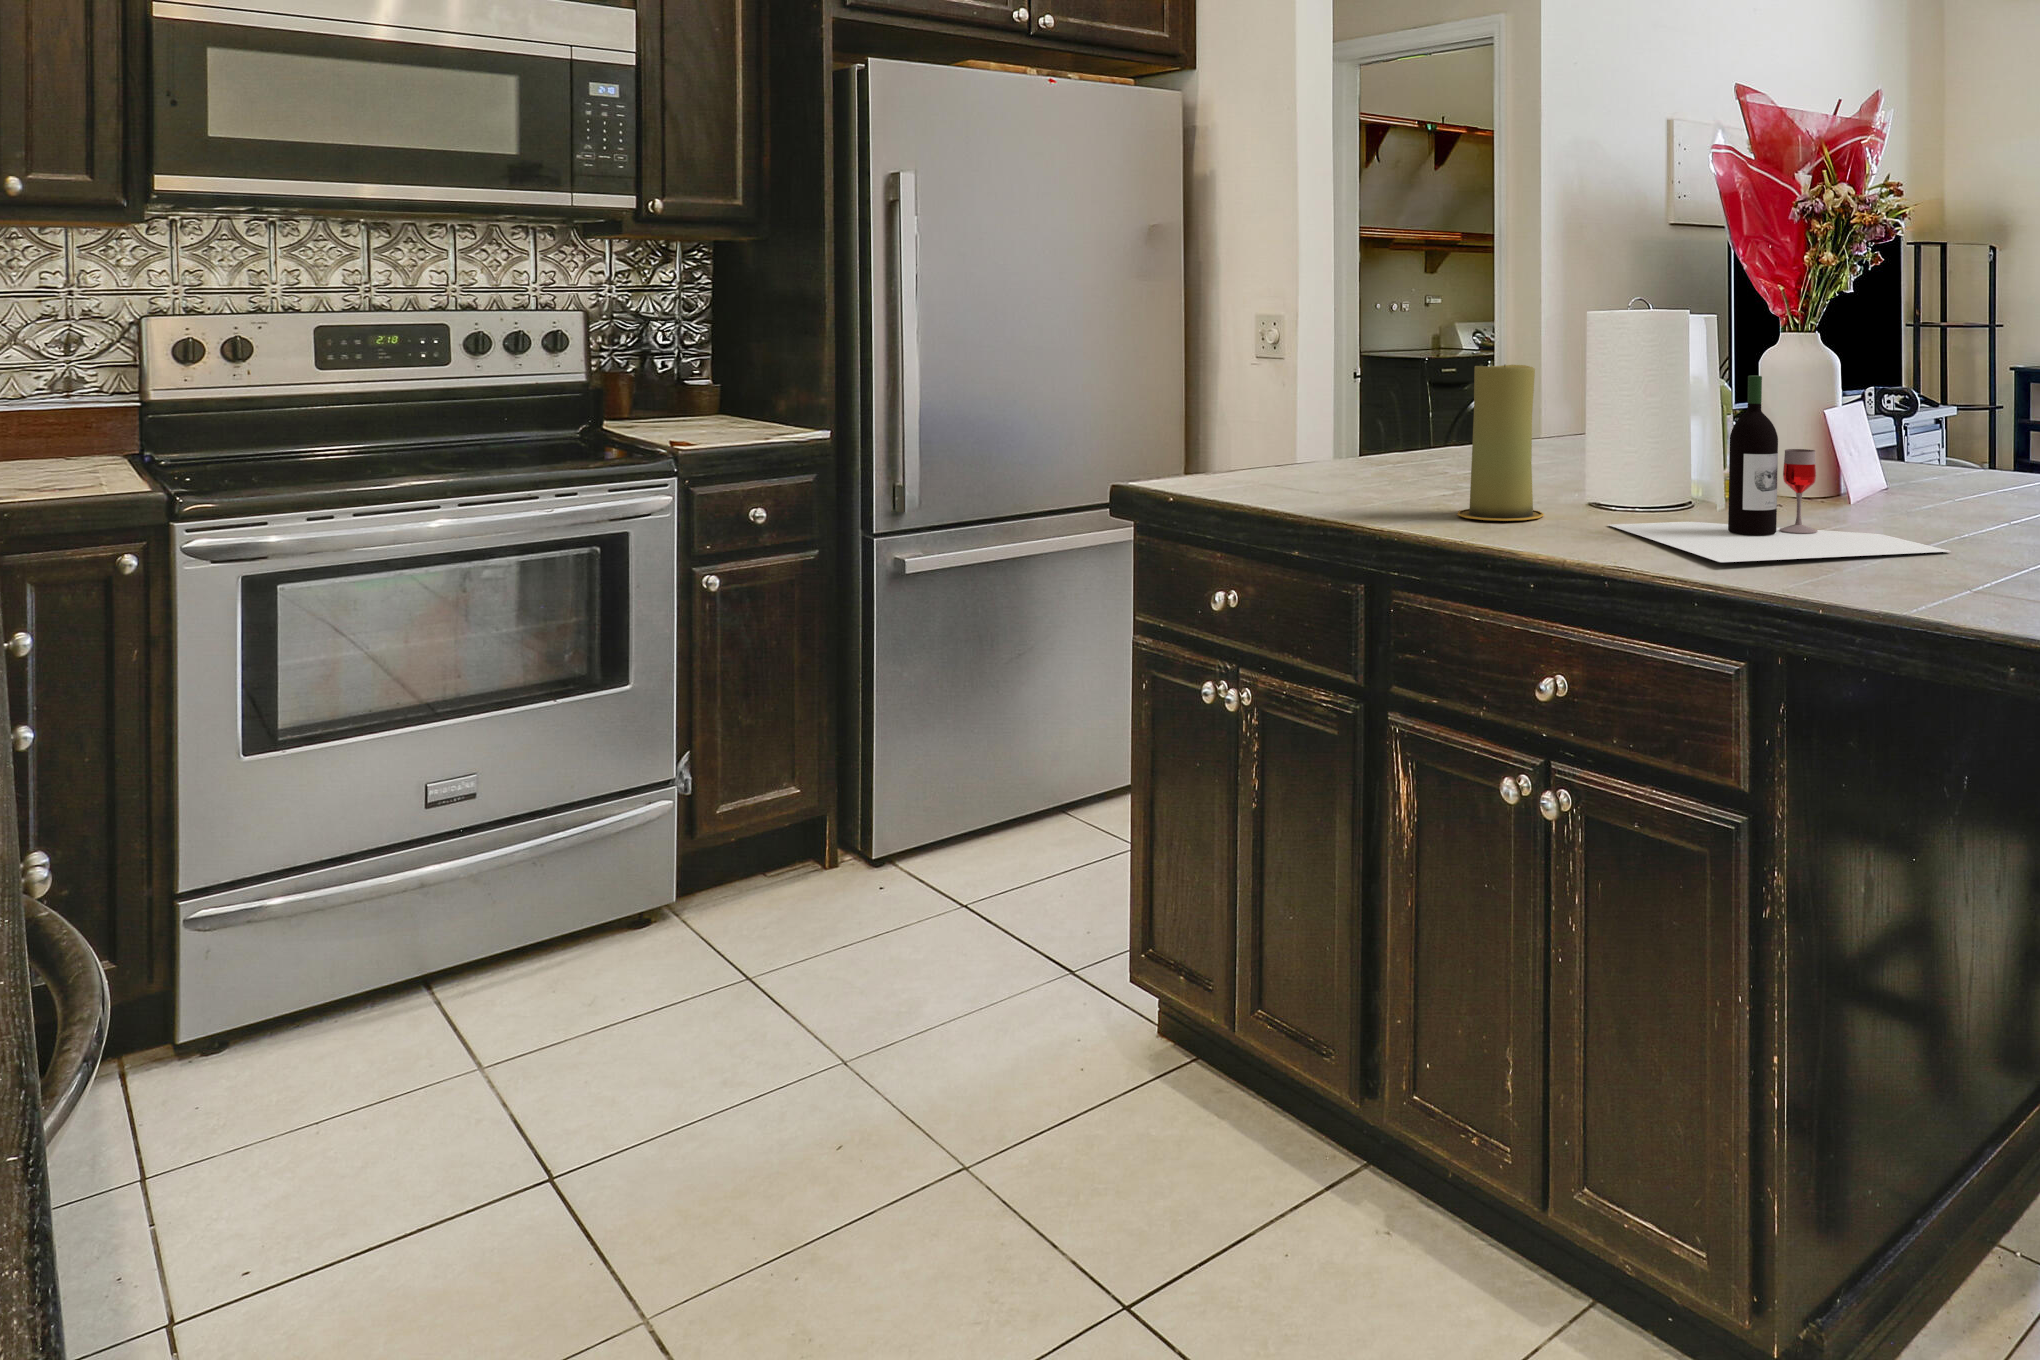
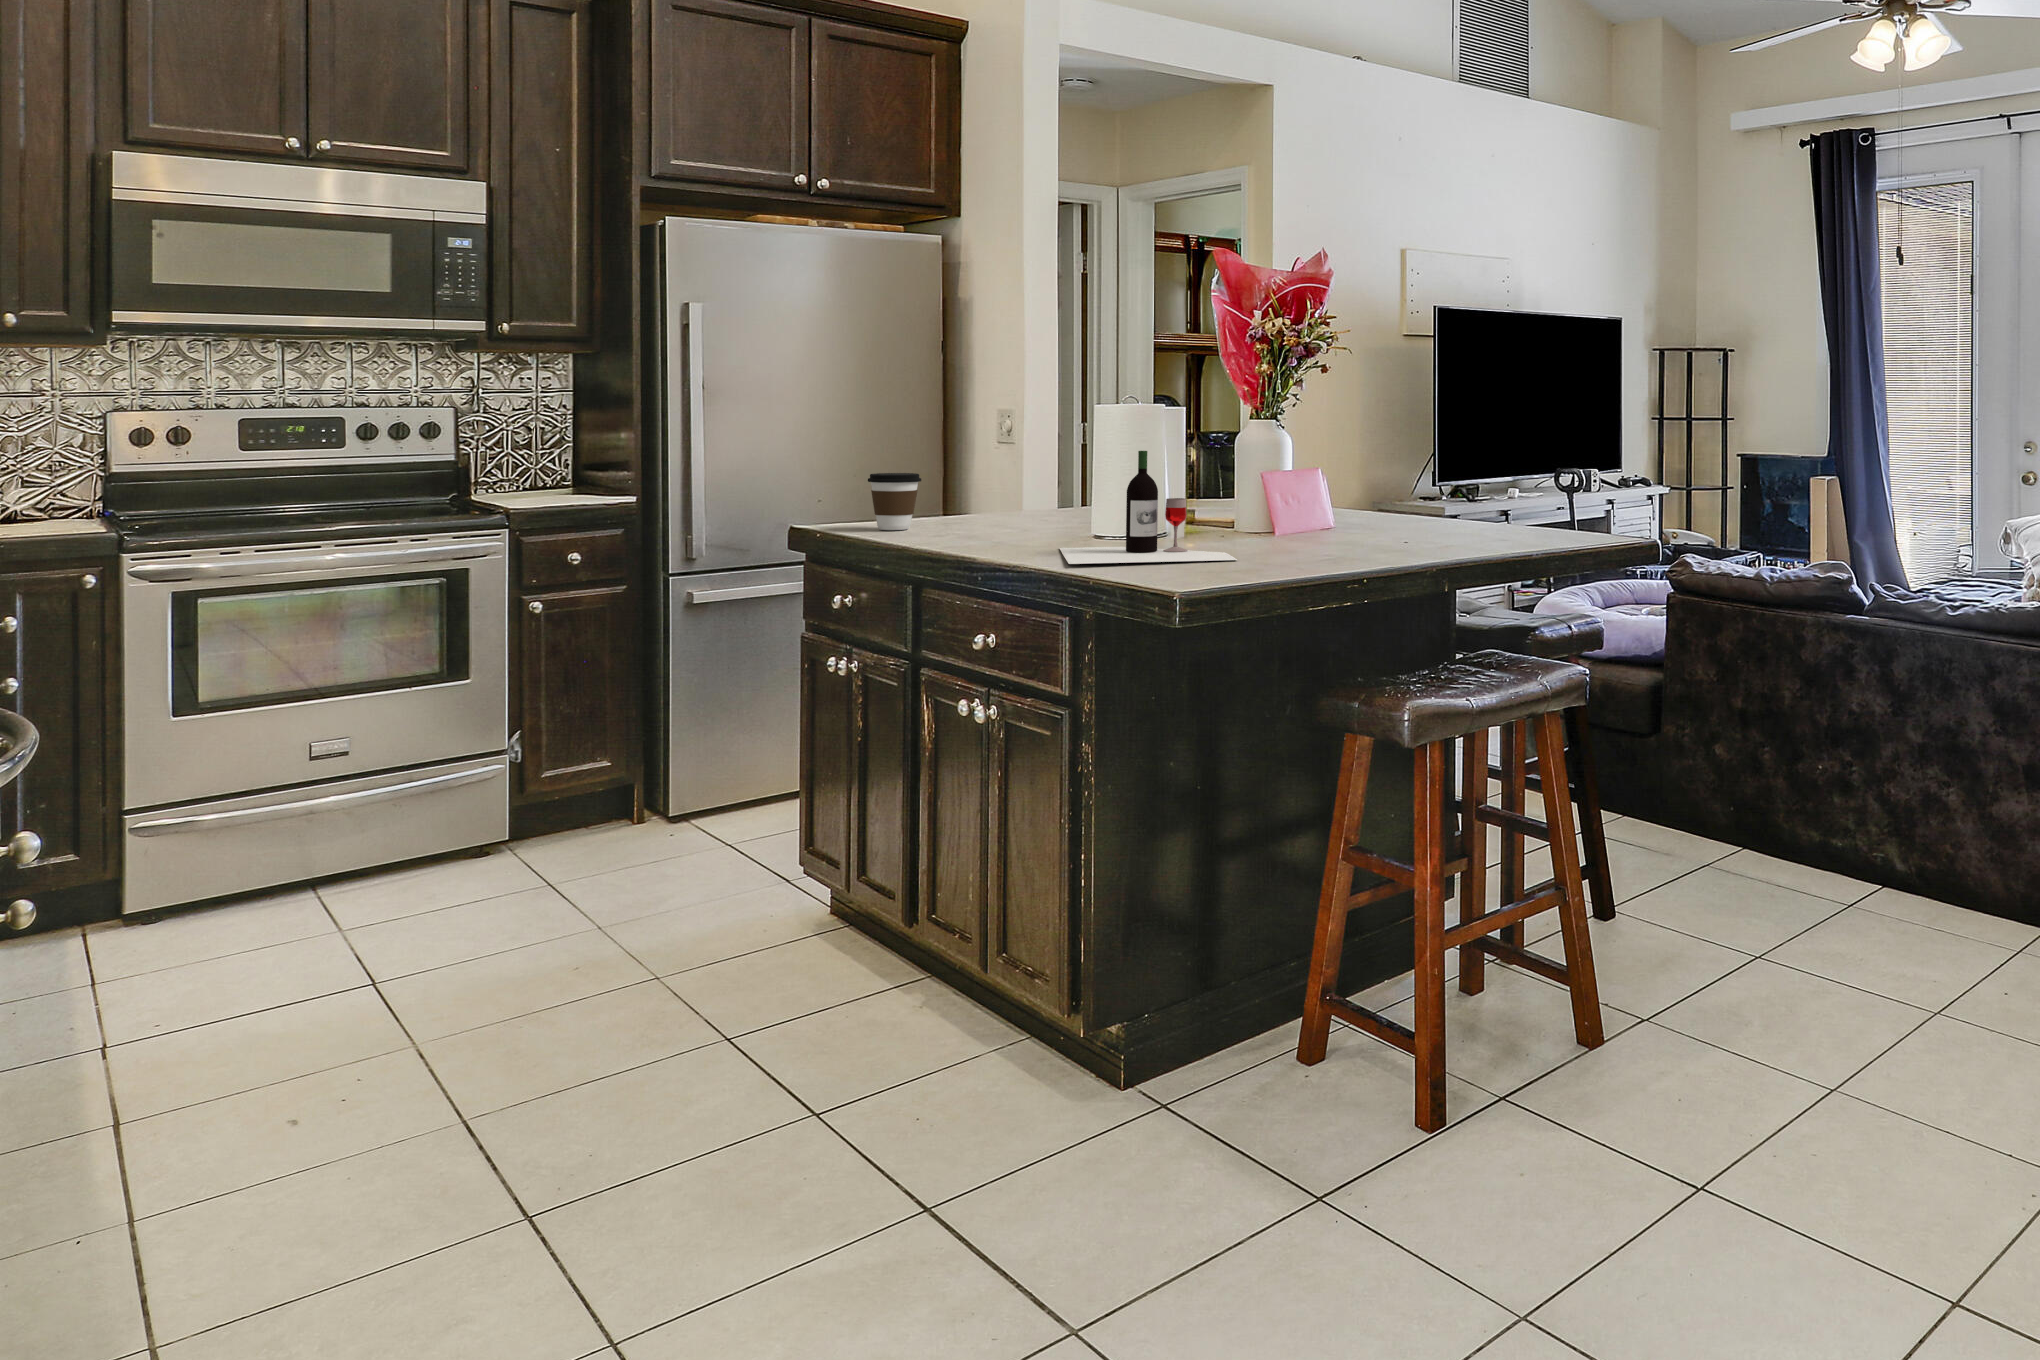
candle: present [1458,365,1544,521] -> none [973,444,1033,546]
coffee cup: none [1248,405,1321,489] -> present [868,473,921,530]

